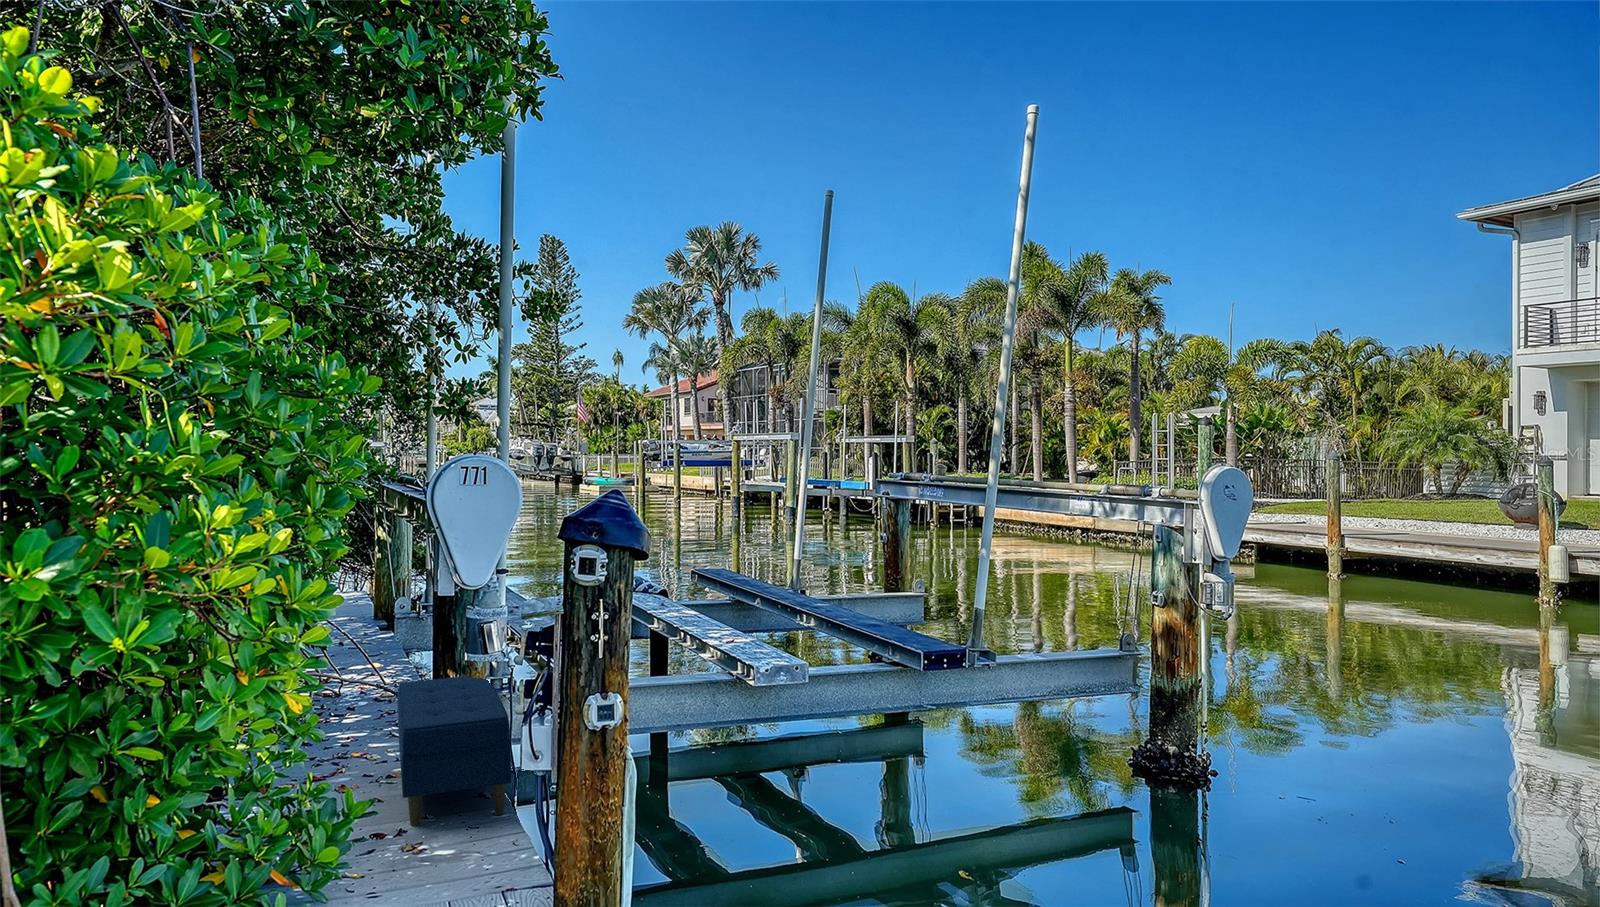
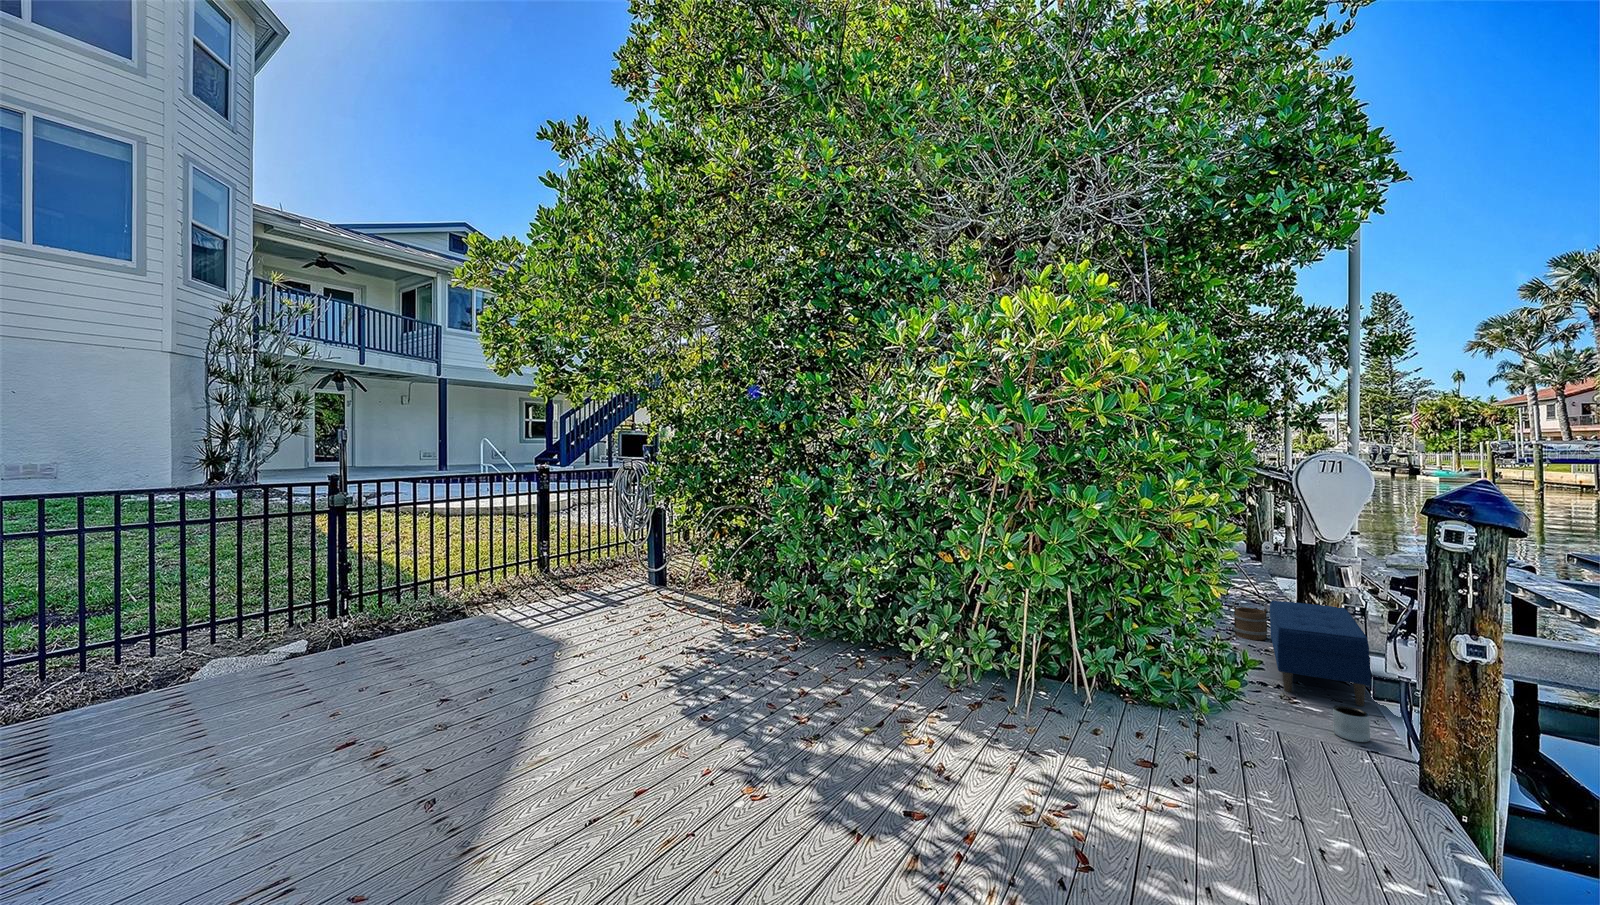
bucket: none [349,682,397,751] -> present [1233,597,1268,640]
planter: none [466,826,507,877] -> present [1333,706,1370,742]

